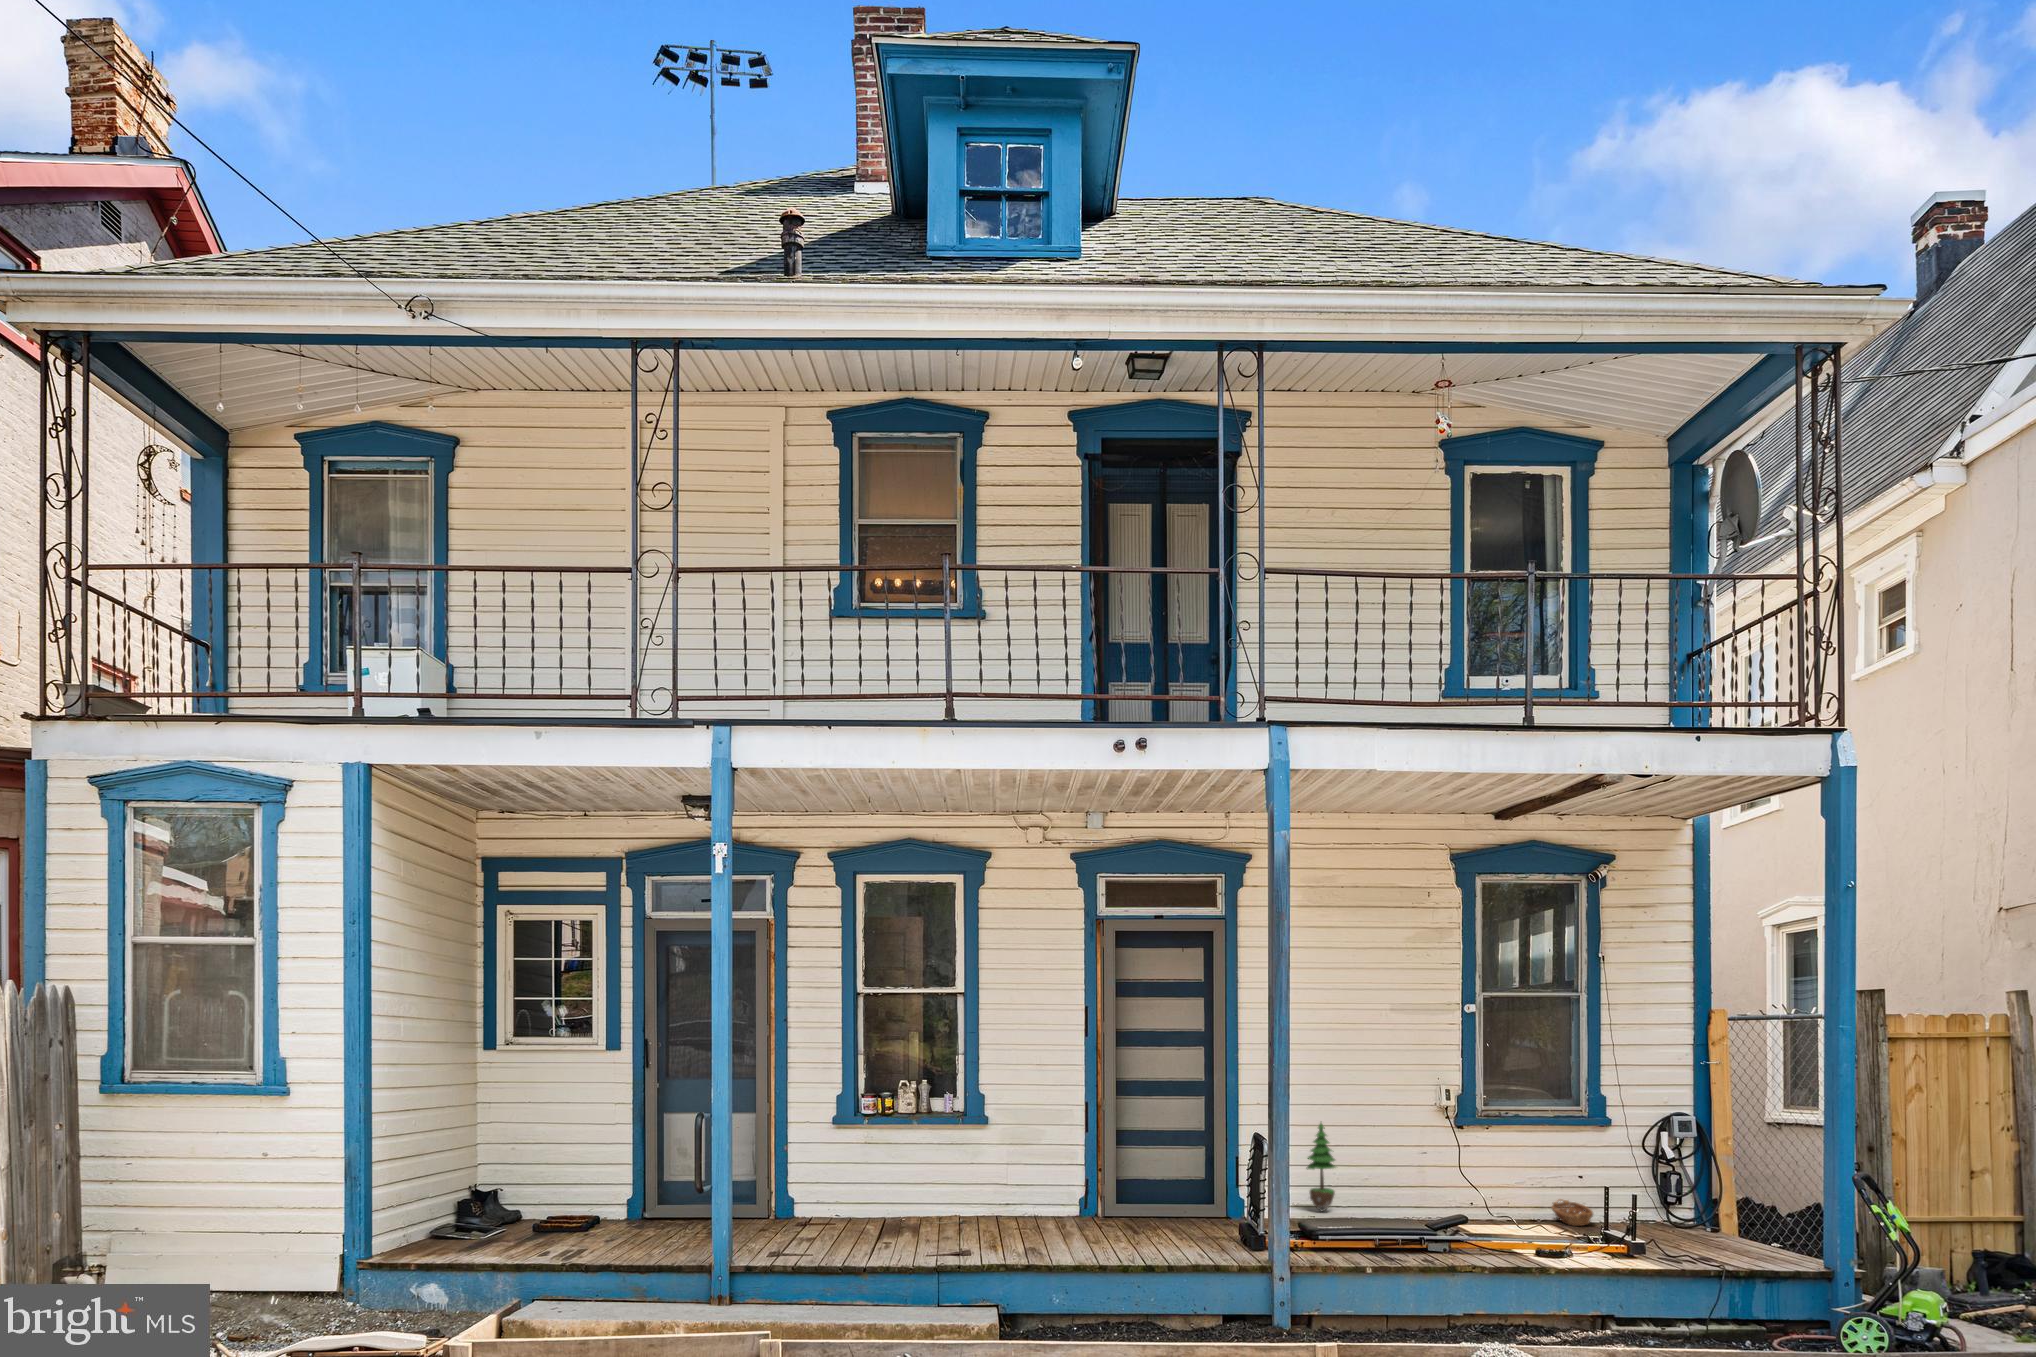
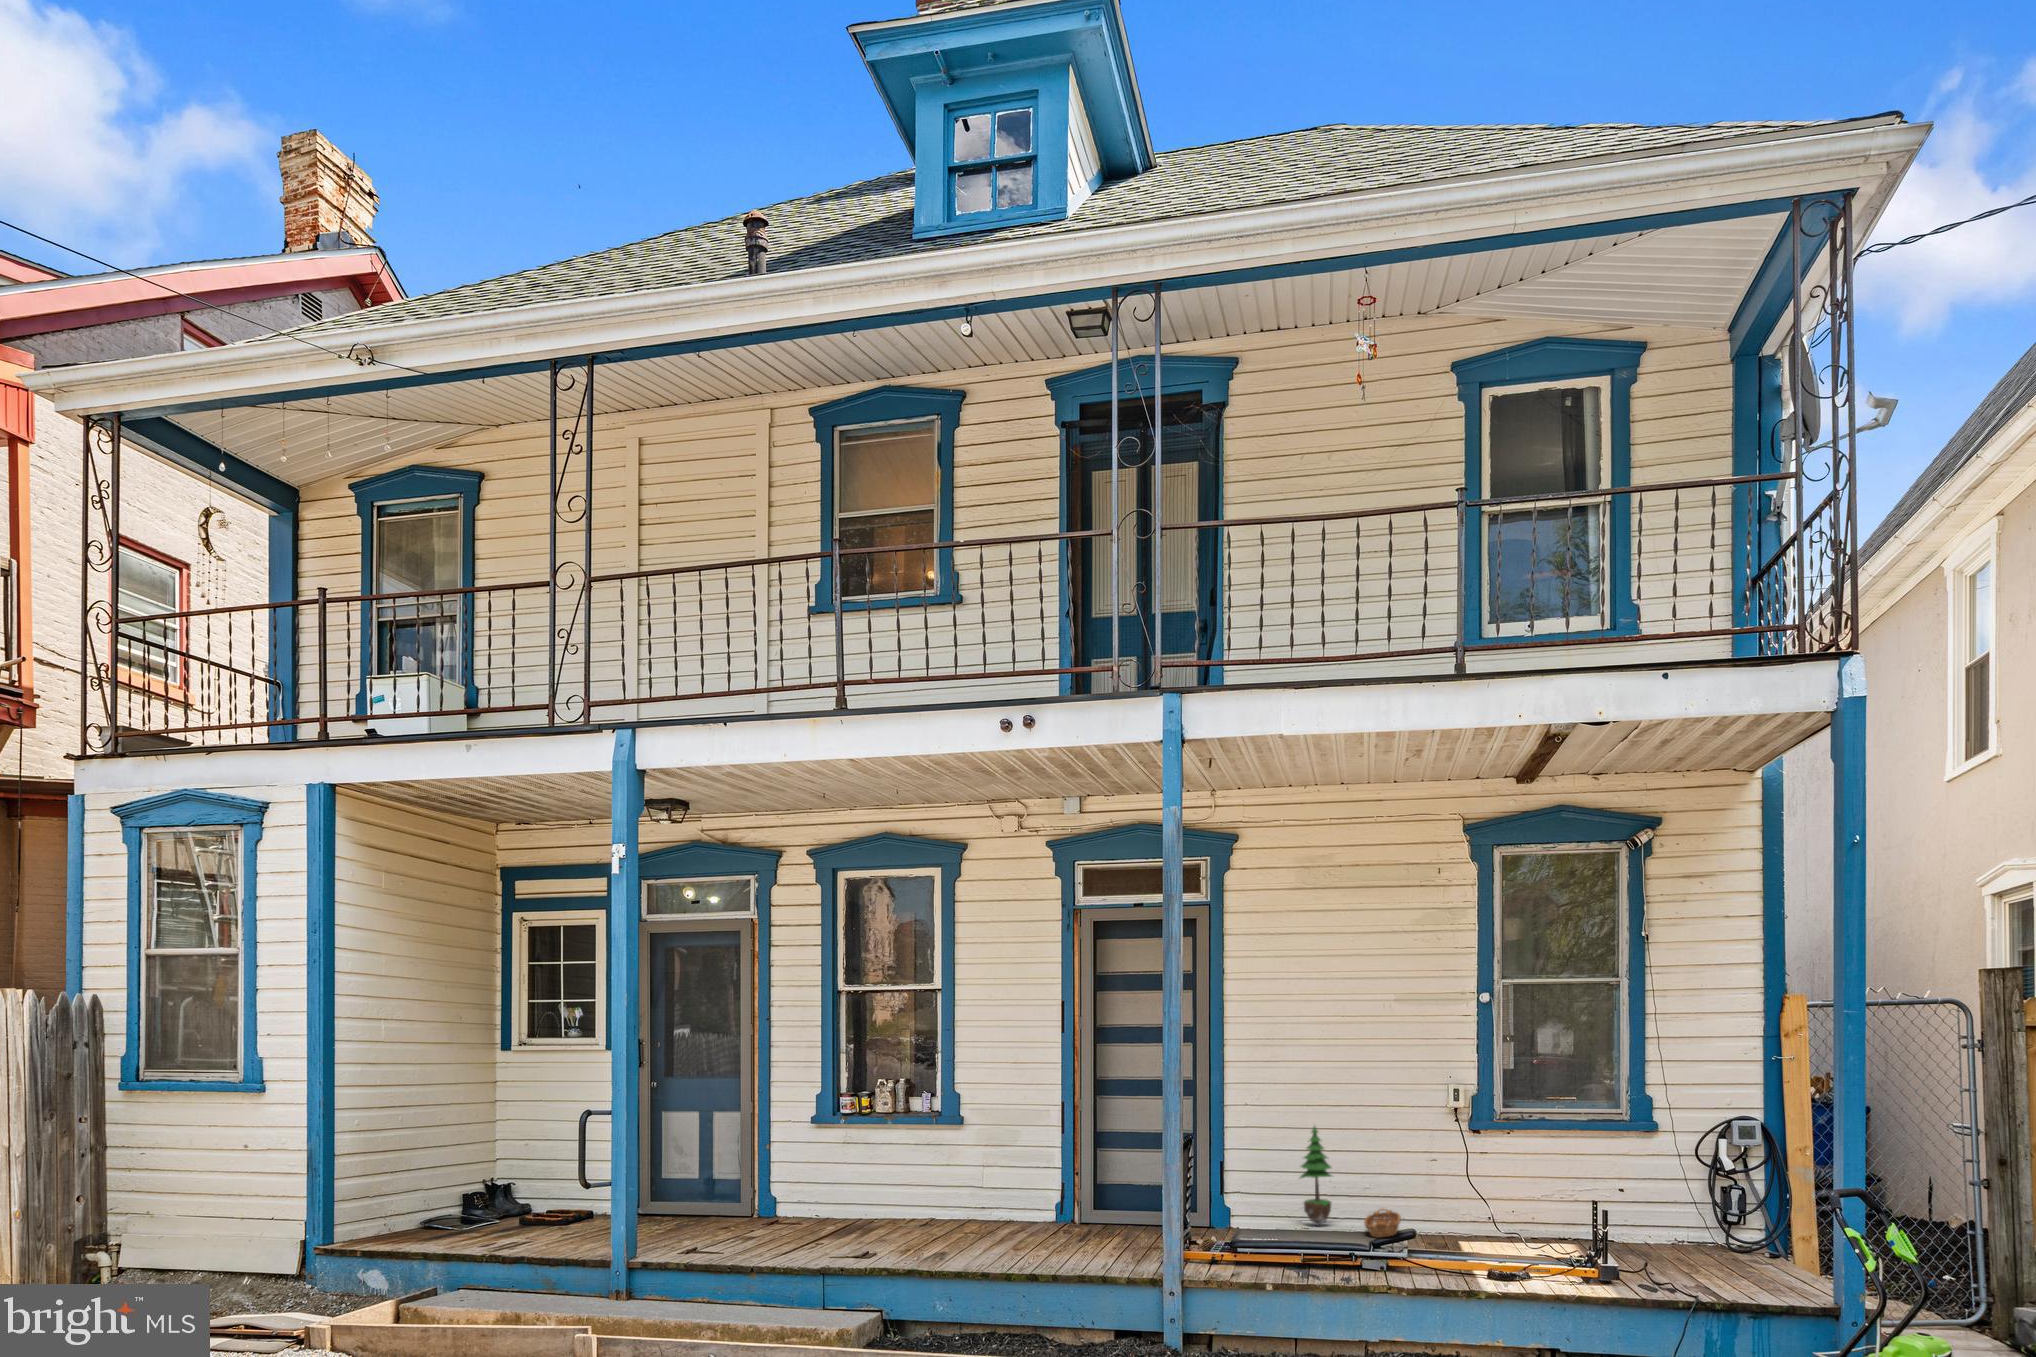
basket: present [1552,1199,1593,1226] -> present [1364,1209,1401,1238]

